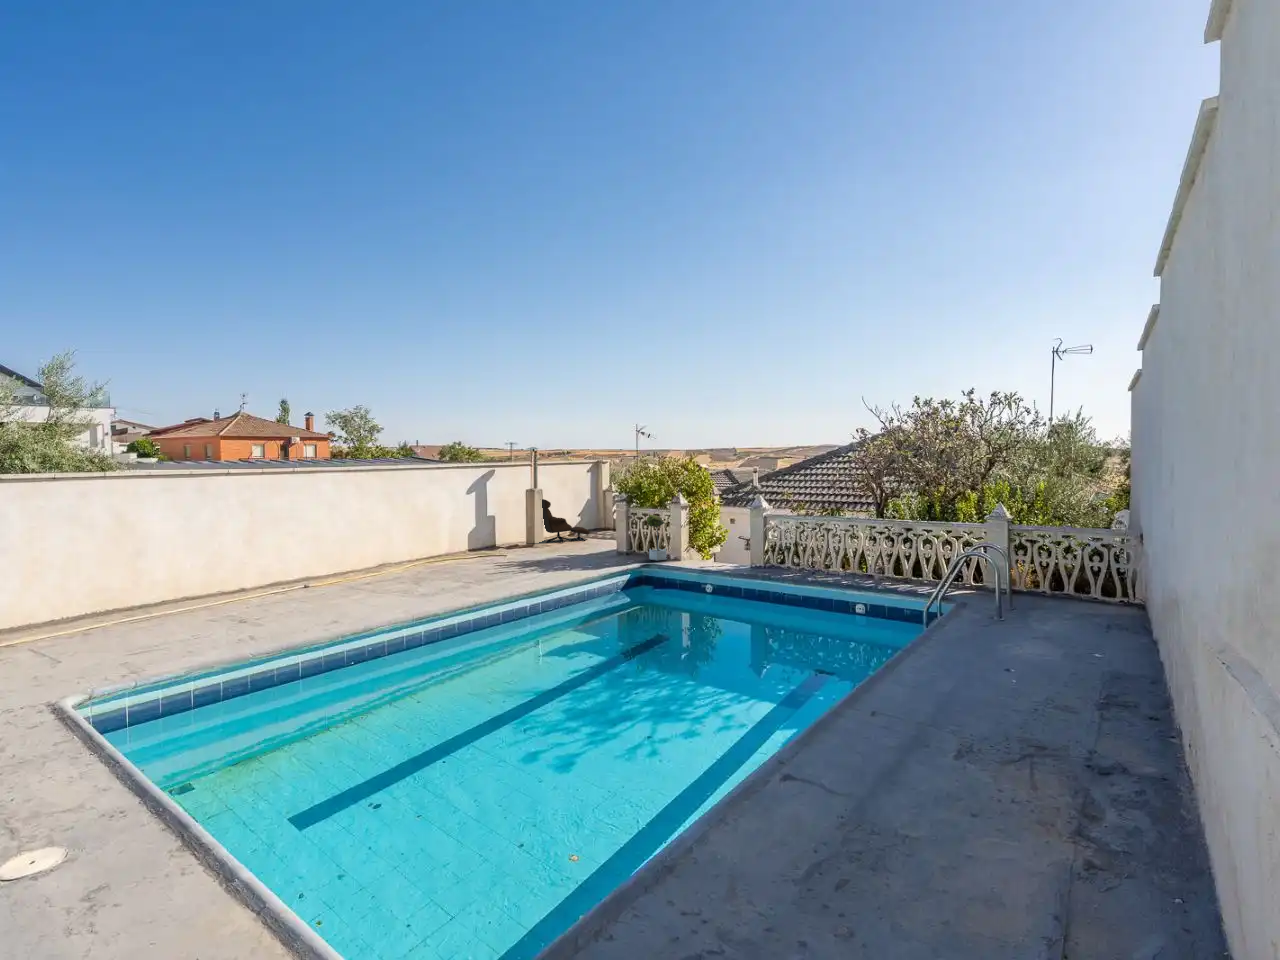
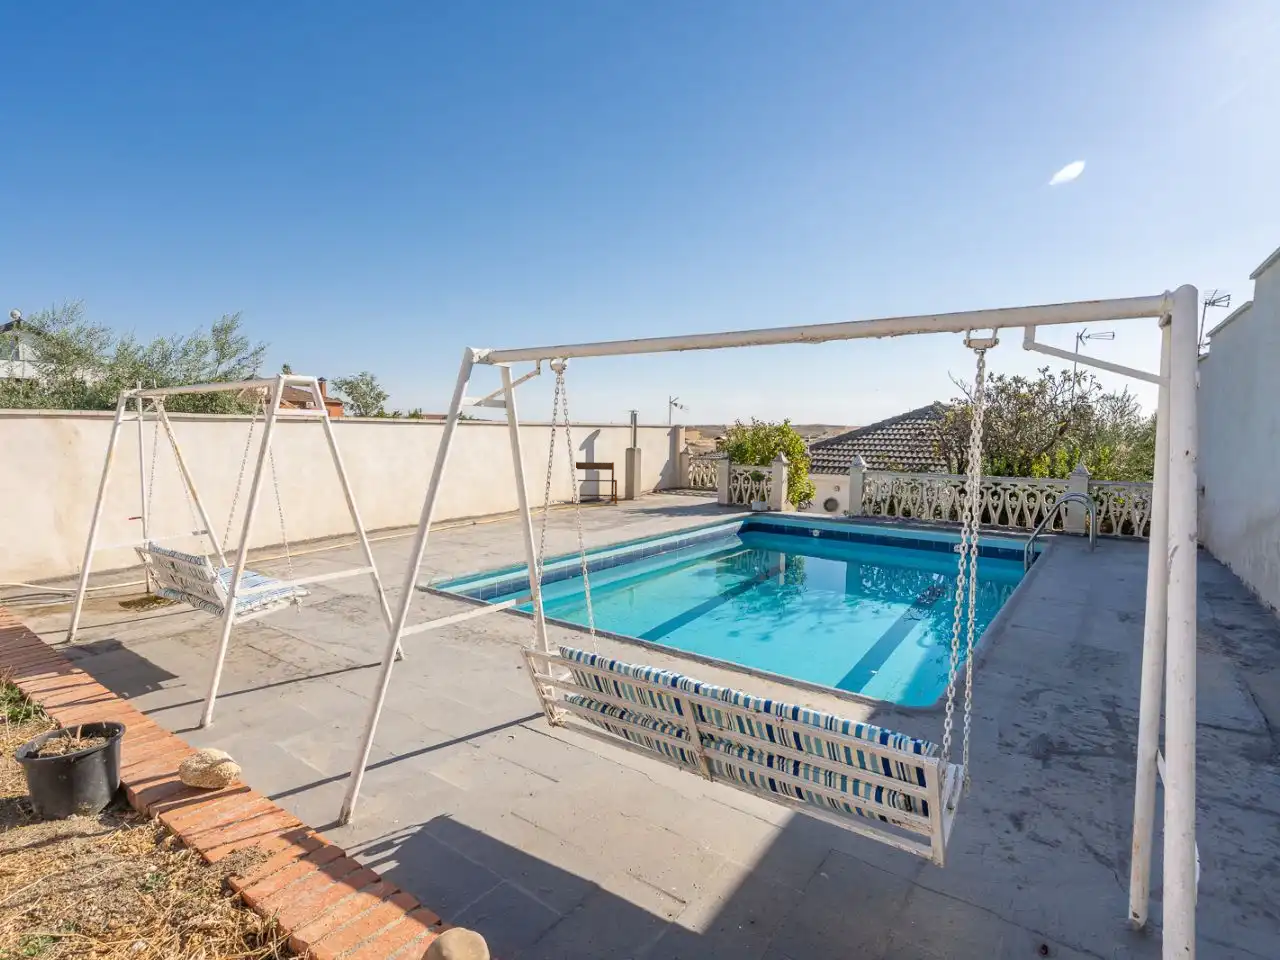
lounge chair: present [542,499,589,543] -> none [632,458,675,497]
bench: none [453,507,508,555] -> present [572,462,617,504]

